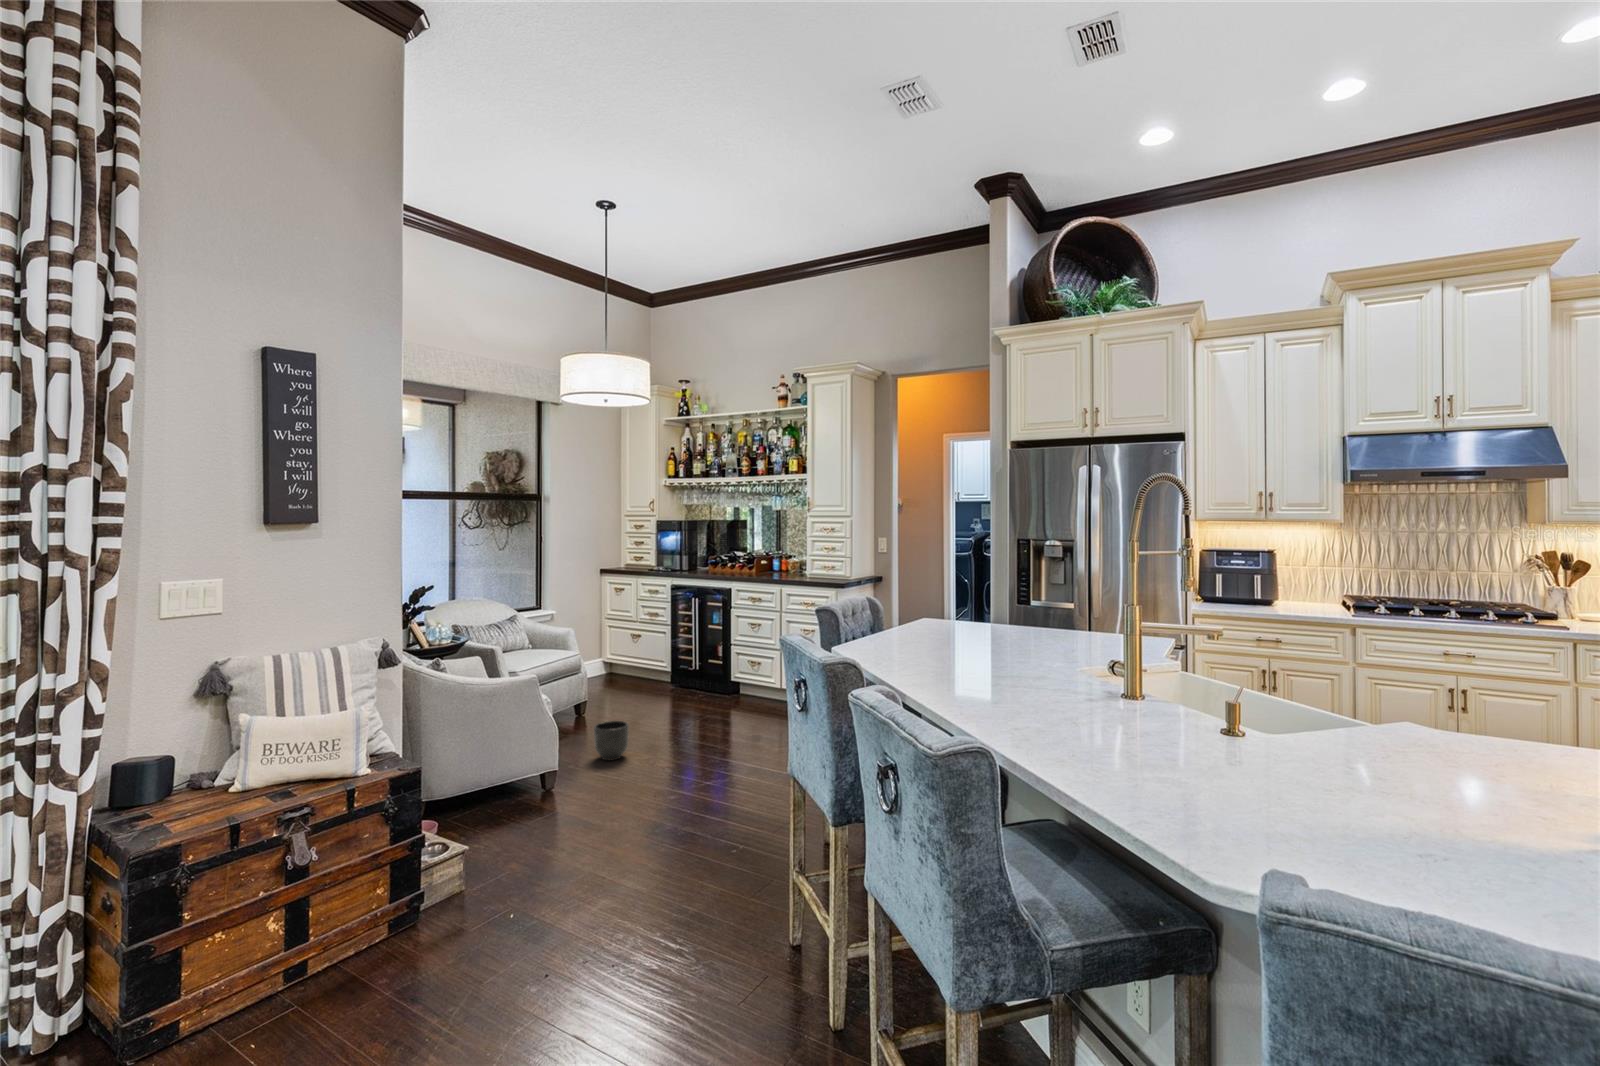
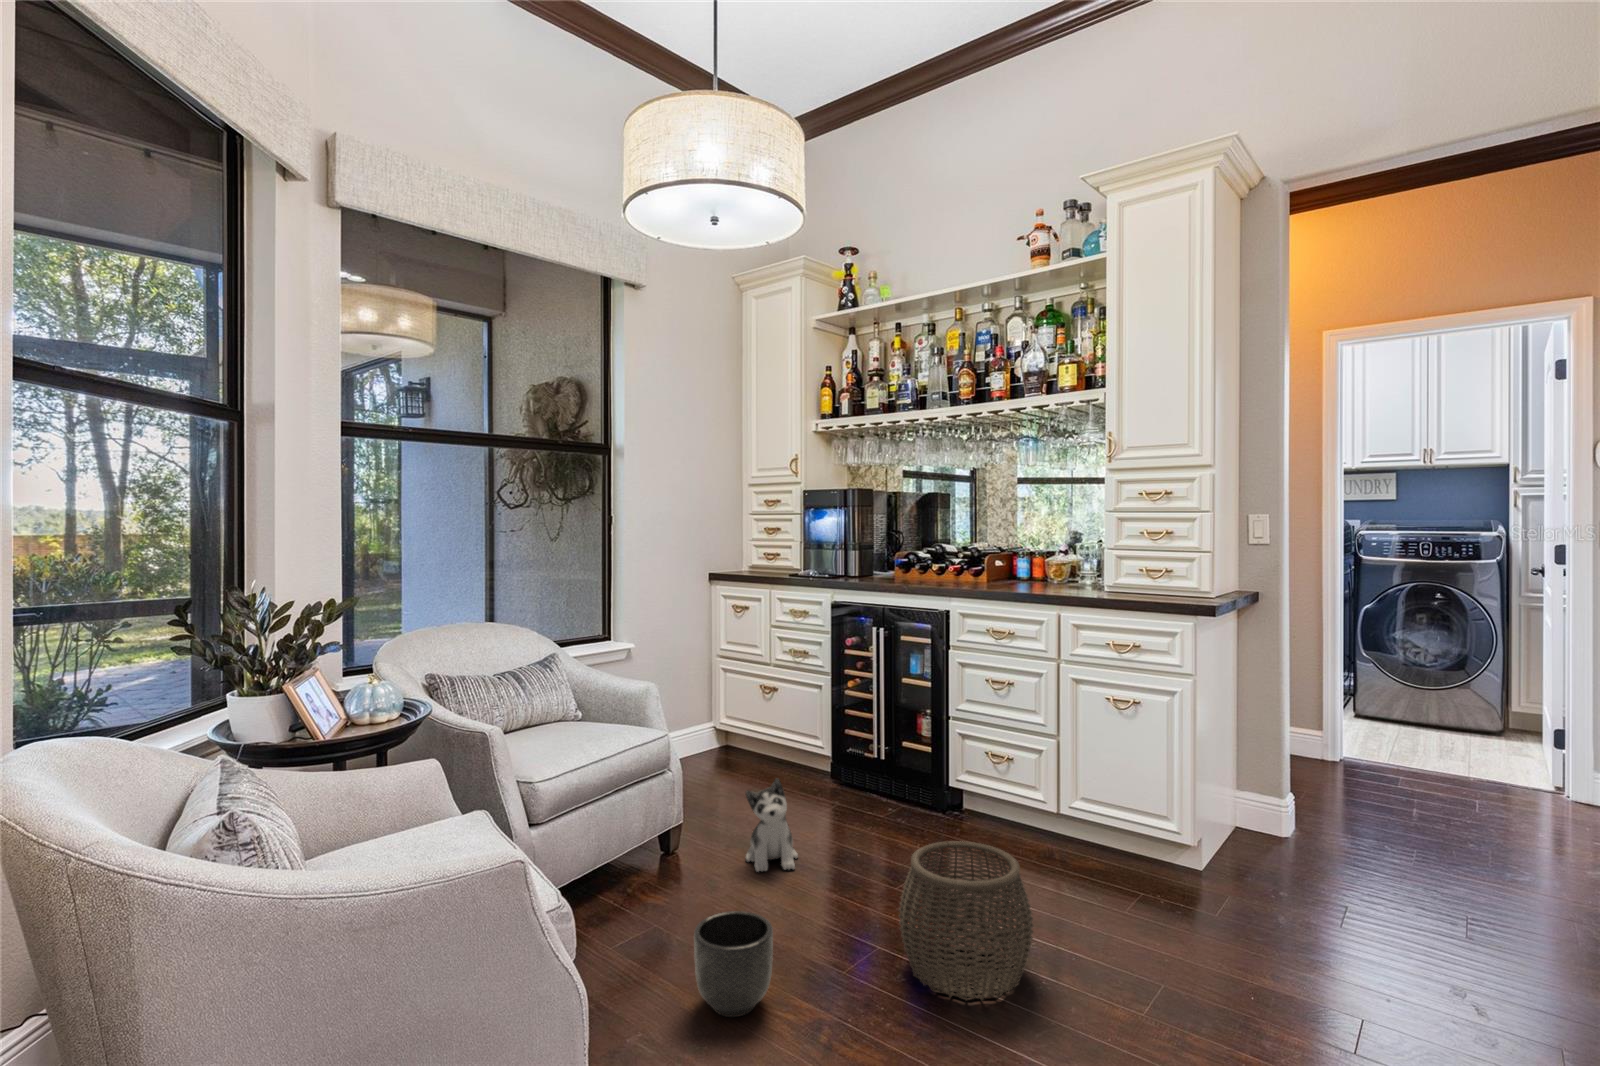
plush toy: none [620,674,647,720] -> present [746,778,798,871]
woven basket: none [686,691,743,751] -> present [899,841,1033,1001]

